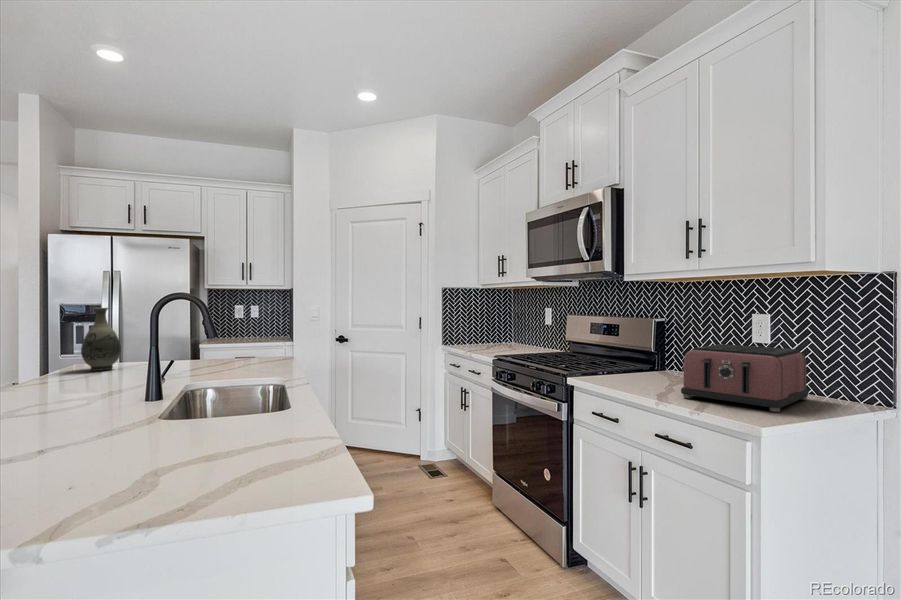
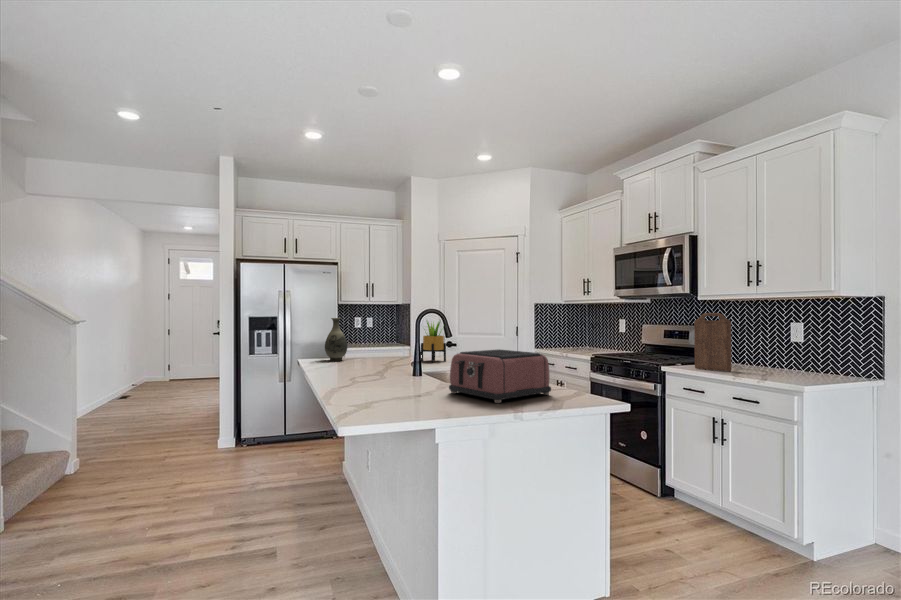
cutting board: none [610,300,661,389] -> present [694,313,732,371]
potted plant: none [223,308,263,373] -> present [421,322,446,362]
toaster: present [681,344,809,412] -> present [449,349,551,403]

